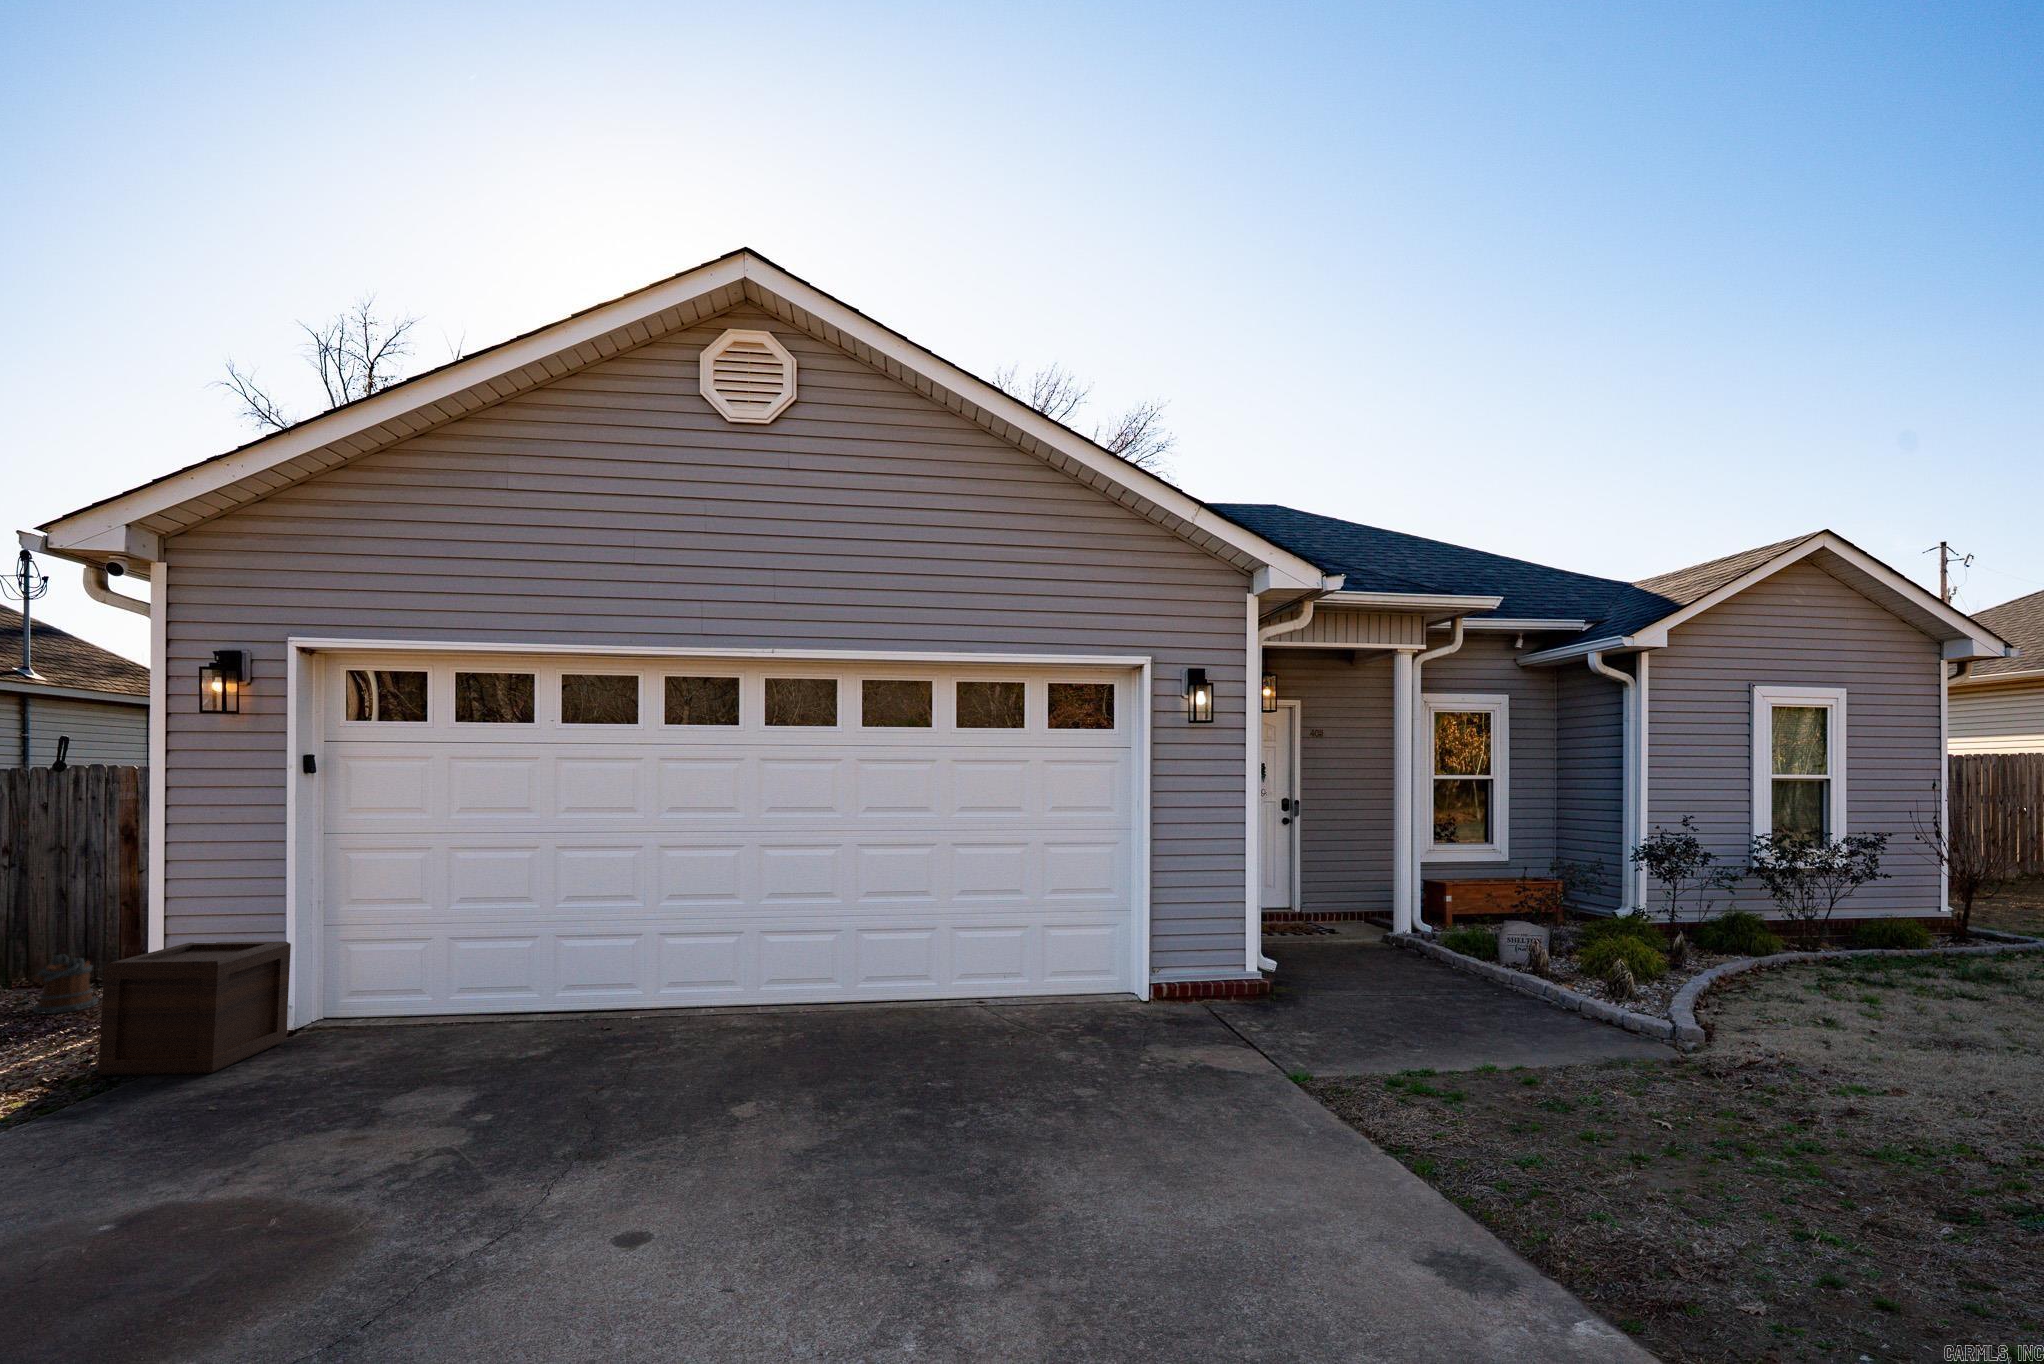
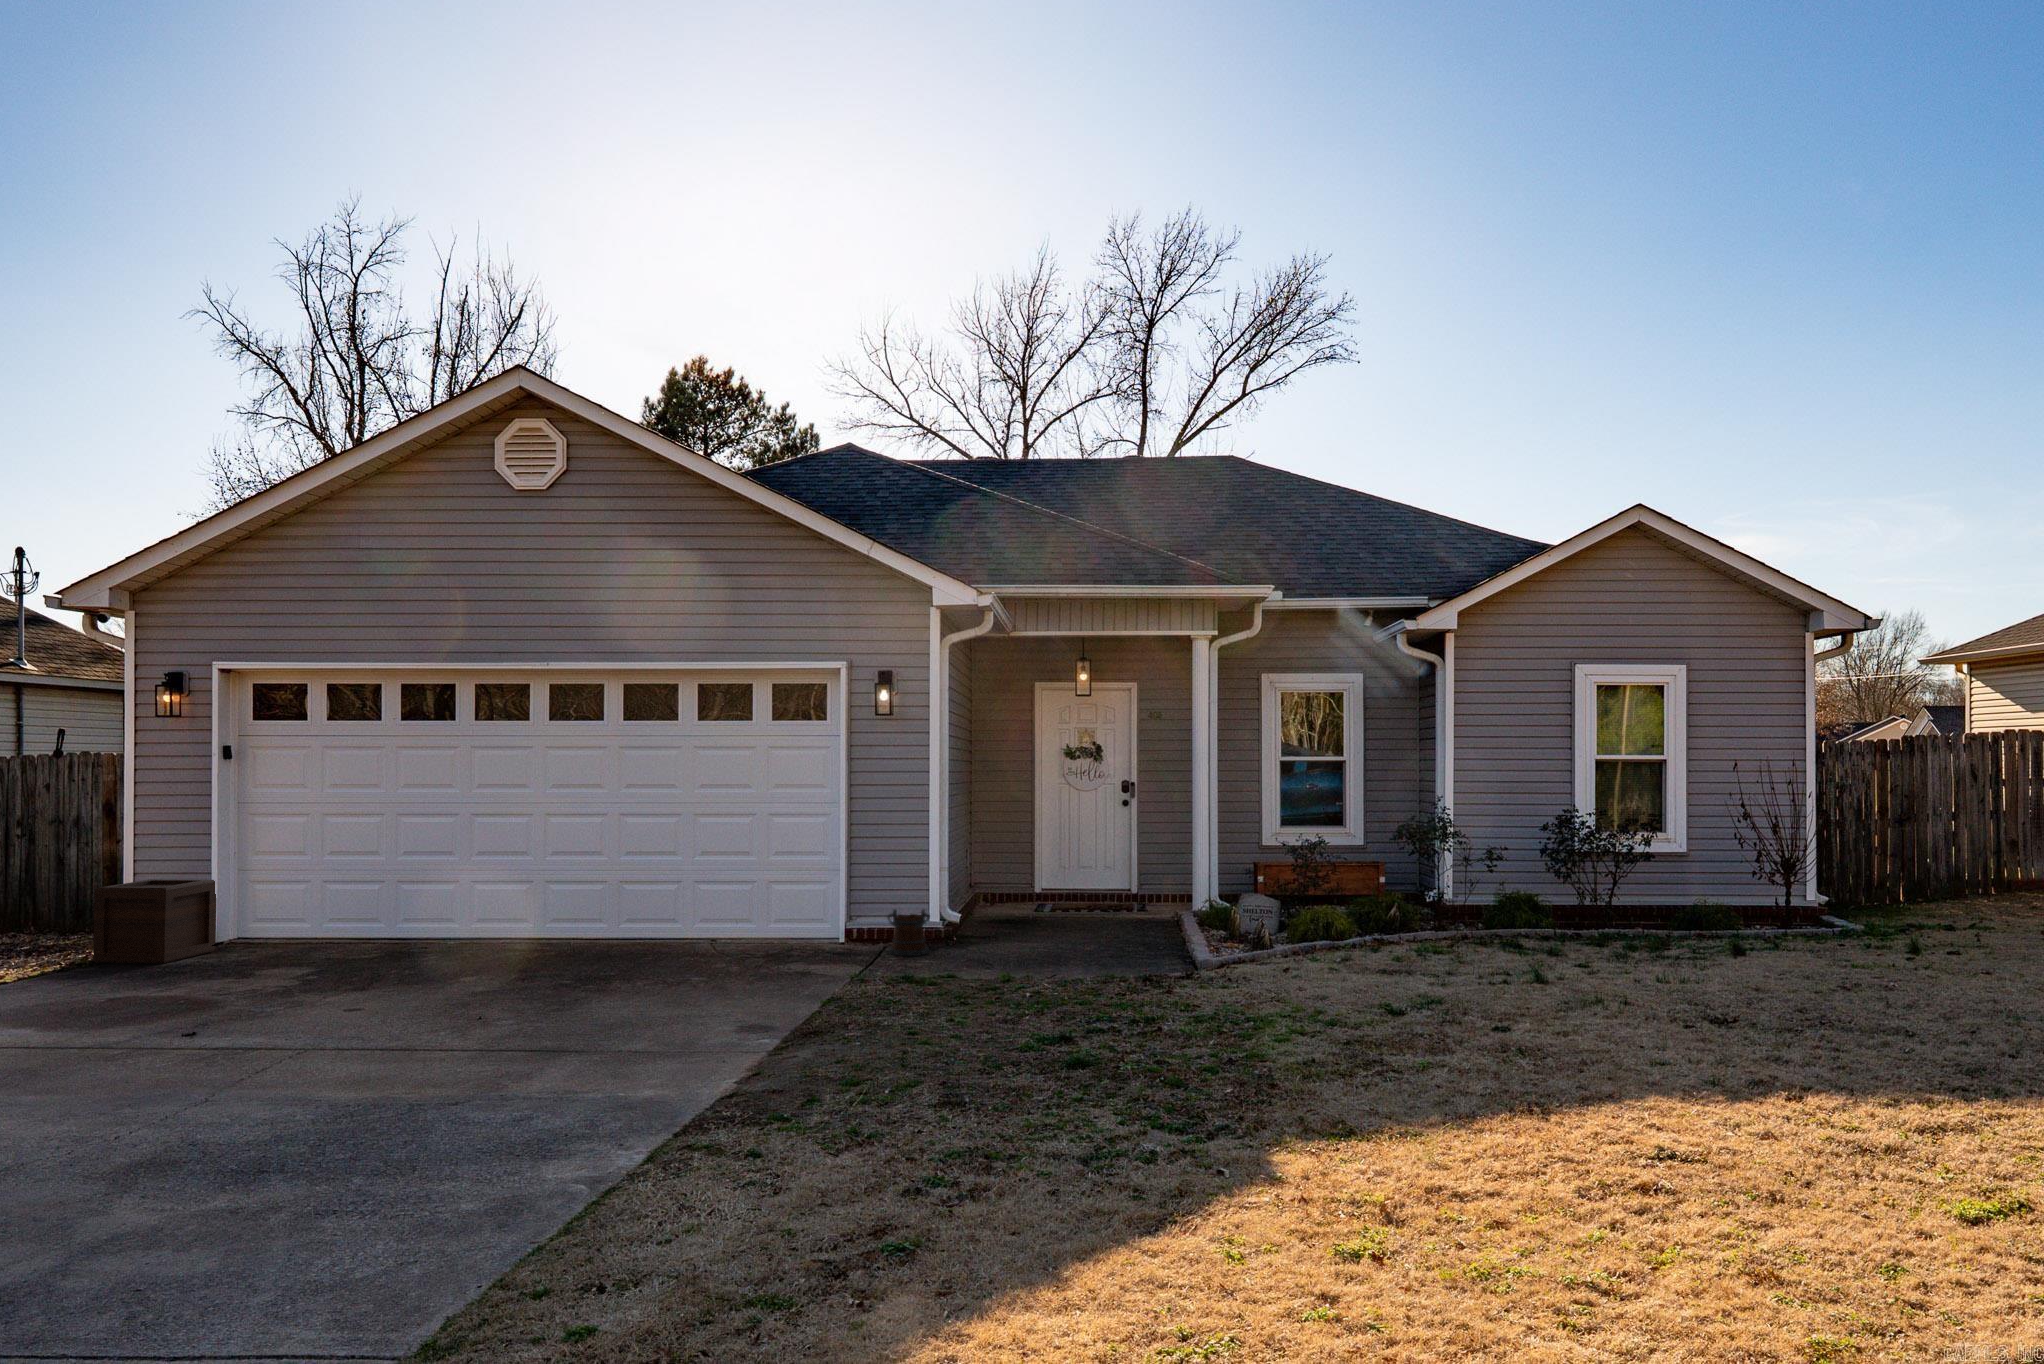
bucket: present [32,955,98,1014] -> present [888,909,930,956]

